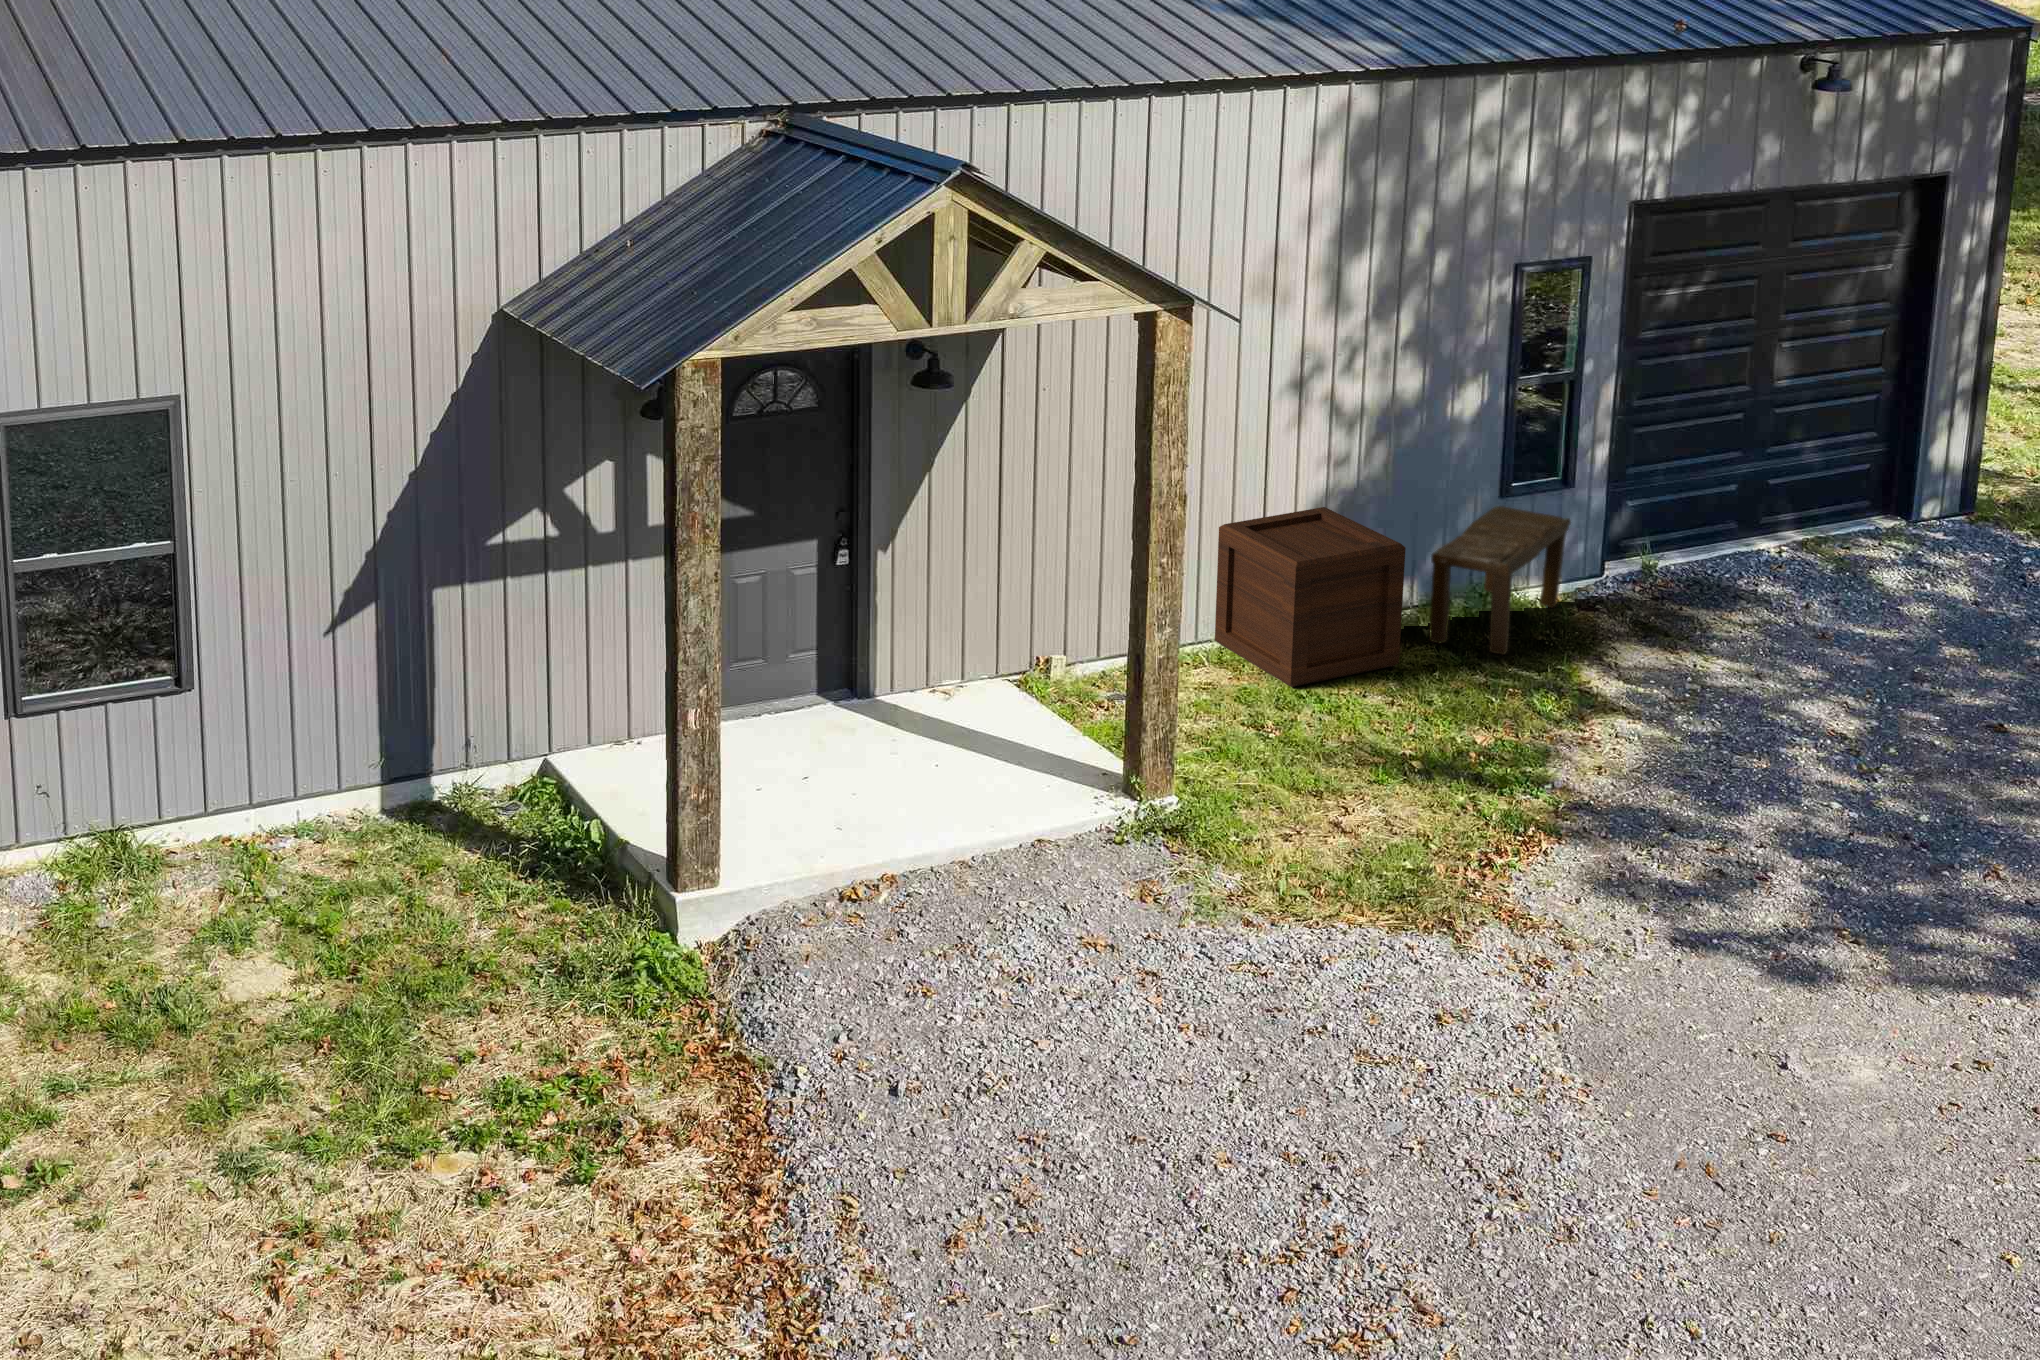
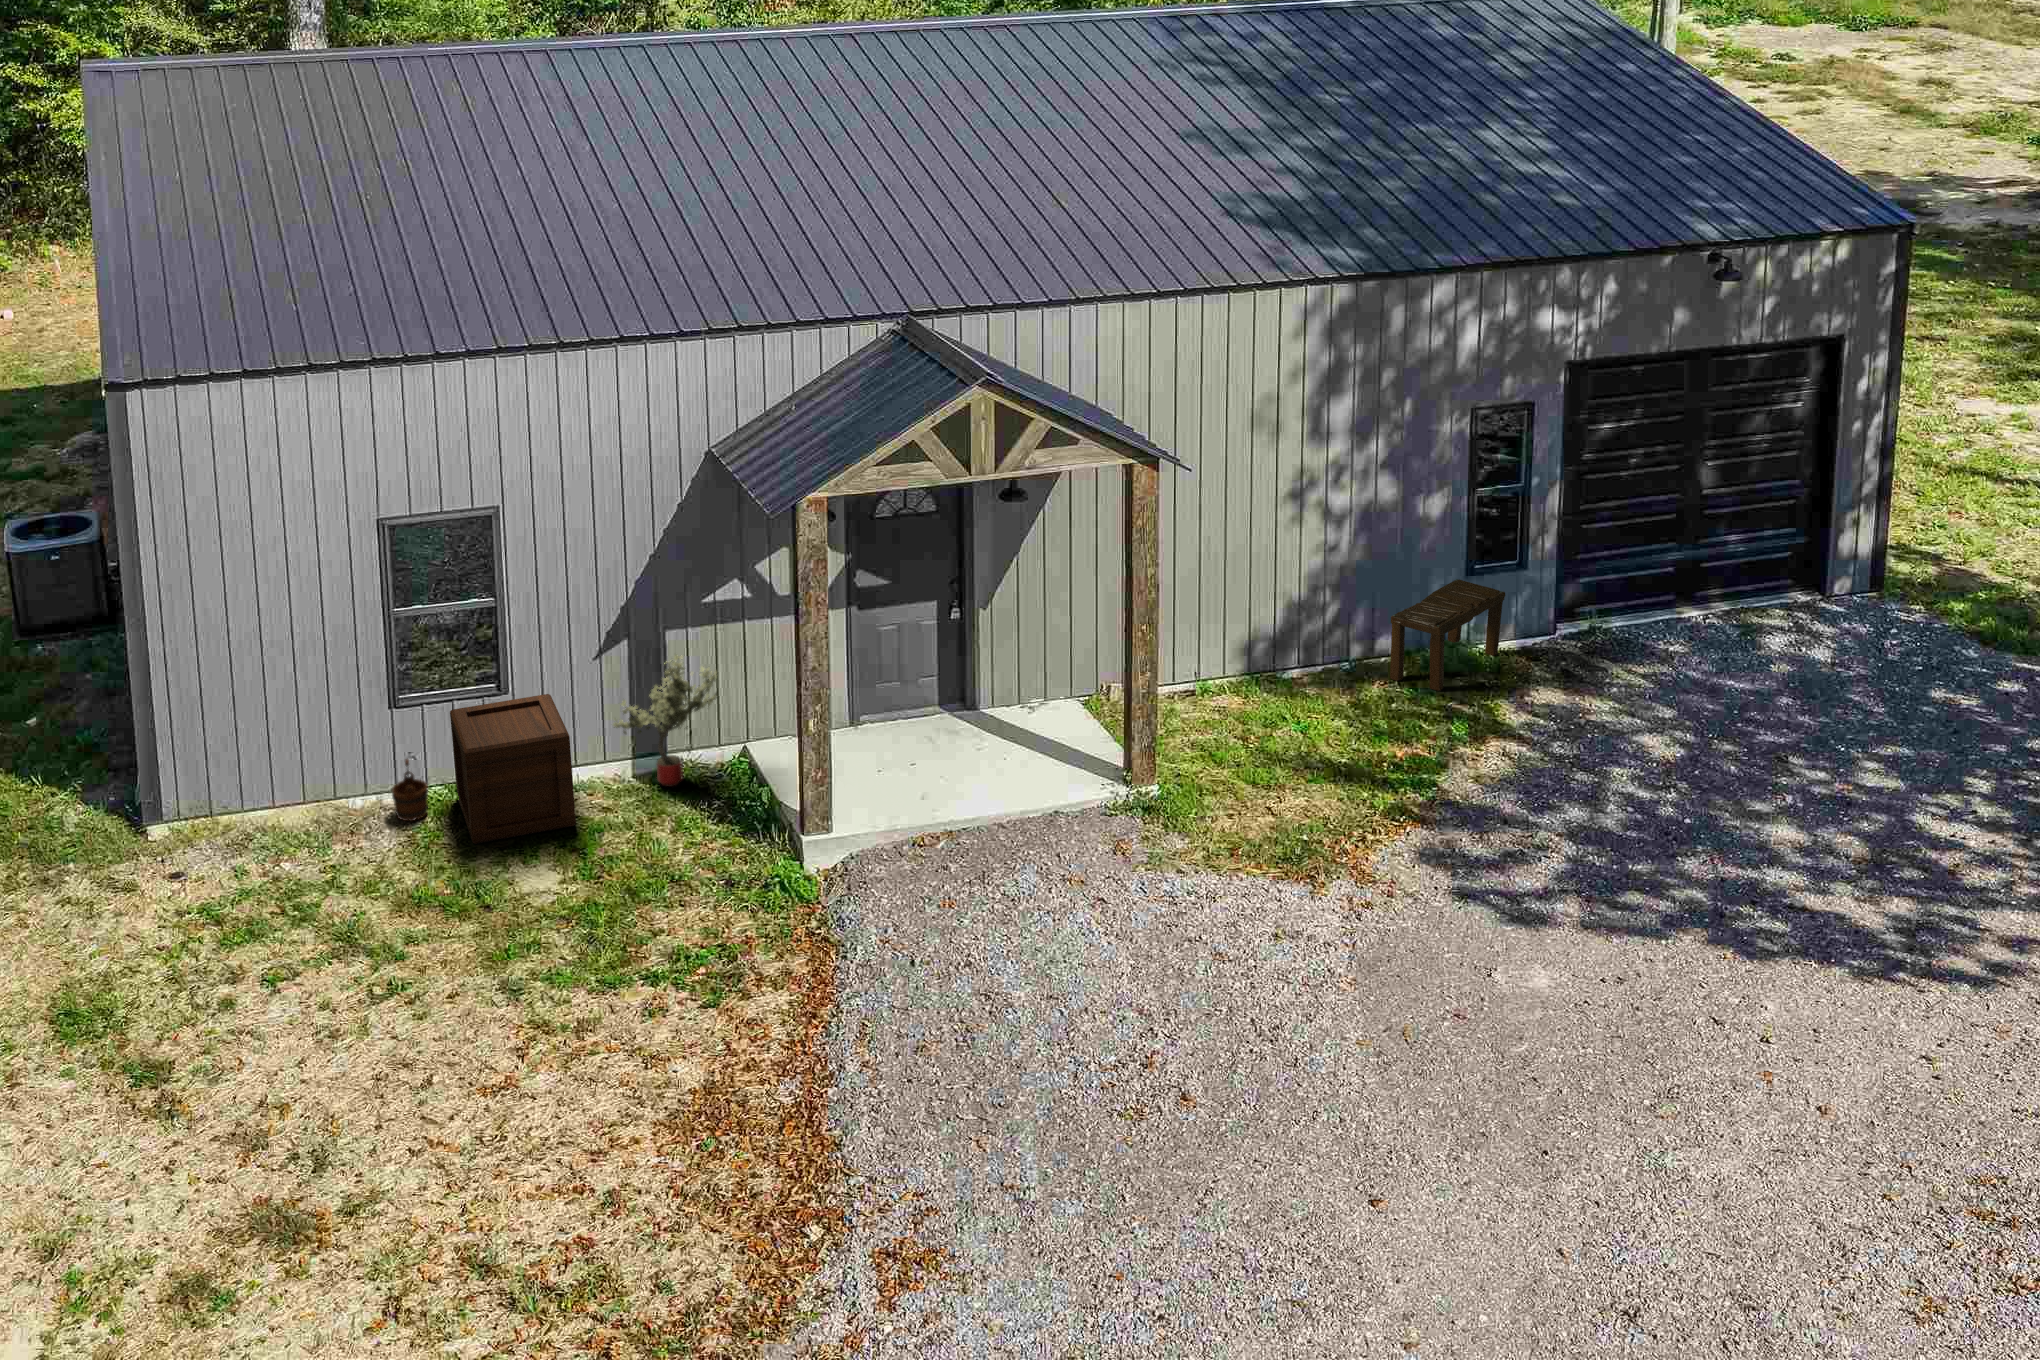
wooden crate: present [1215,507,1406,687] -> present [450,694,576,844]
potted tree: none [354,624,517,828] -> present [613,655,718,787]
wooden bucket: none [12,799,71,897] -> present [392,759,428,821]

